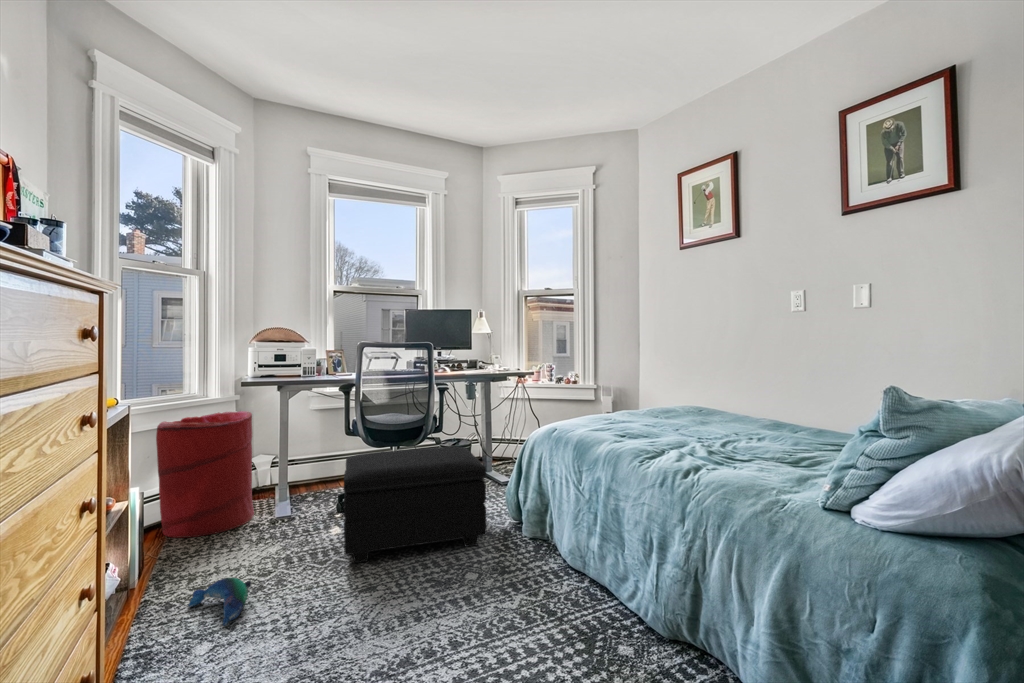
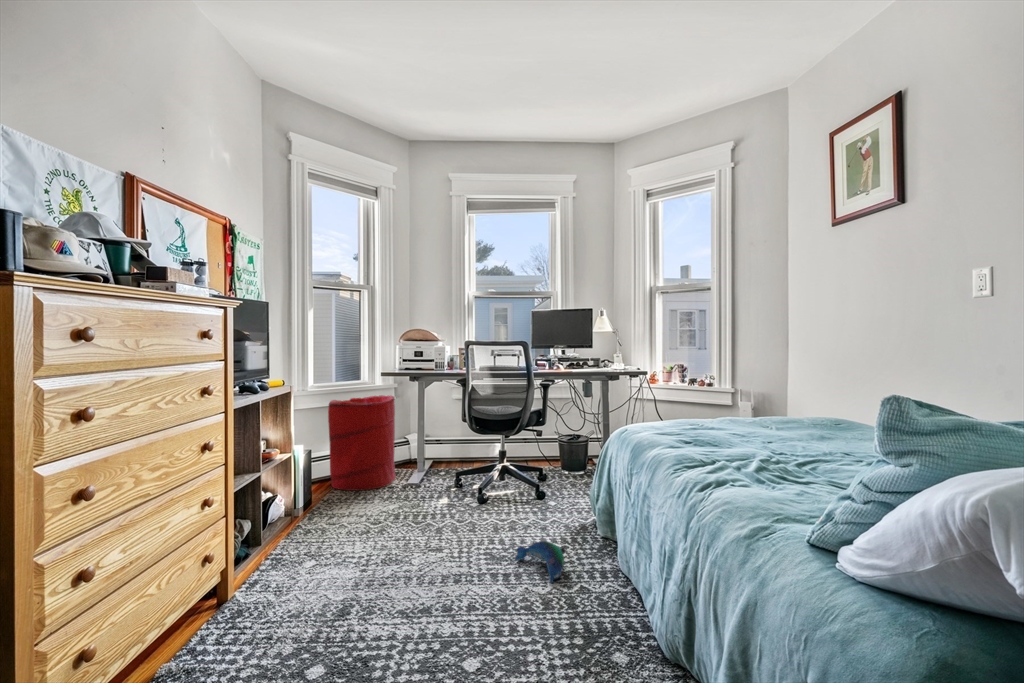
footstool: present [344,447,486,563] -> none [429,437,558,534]
plush toy: present [188,578,251,626] -> present [516,541,565,583]

